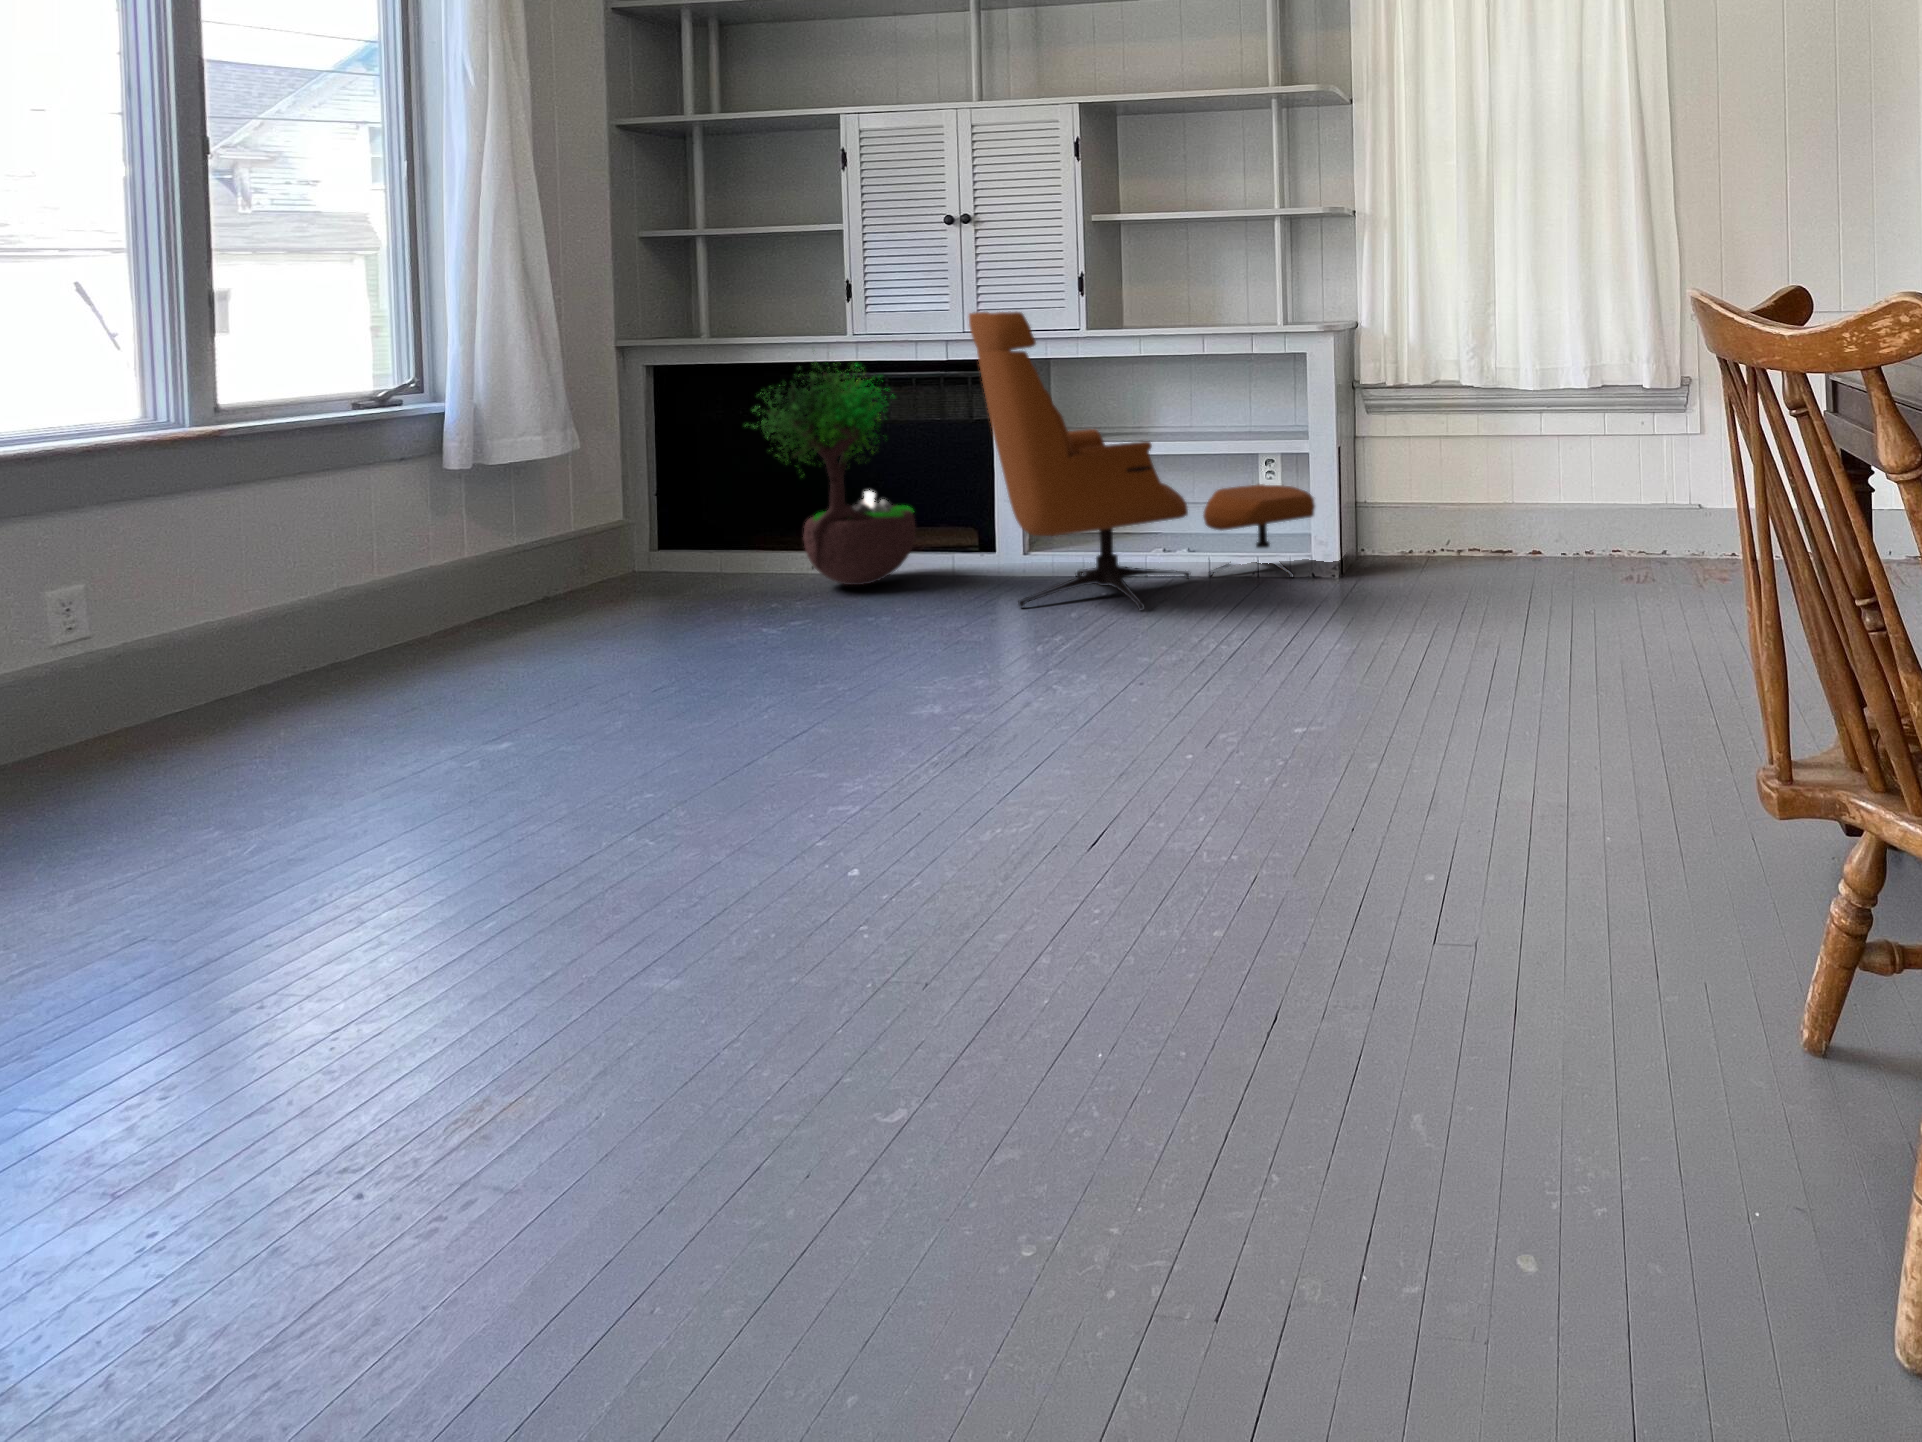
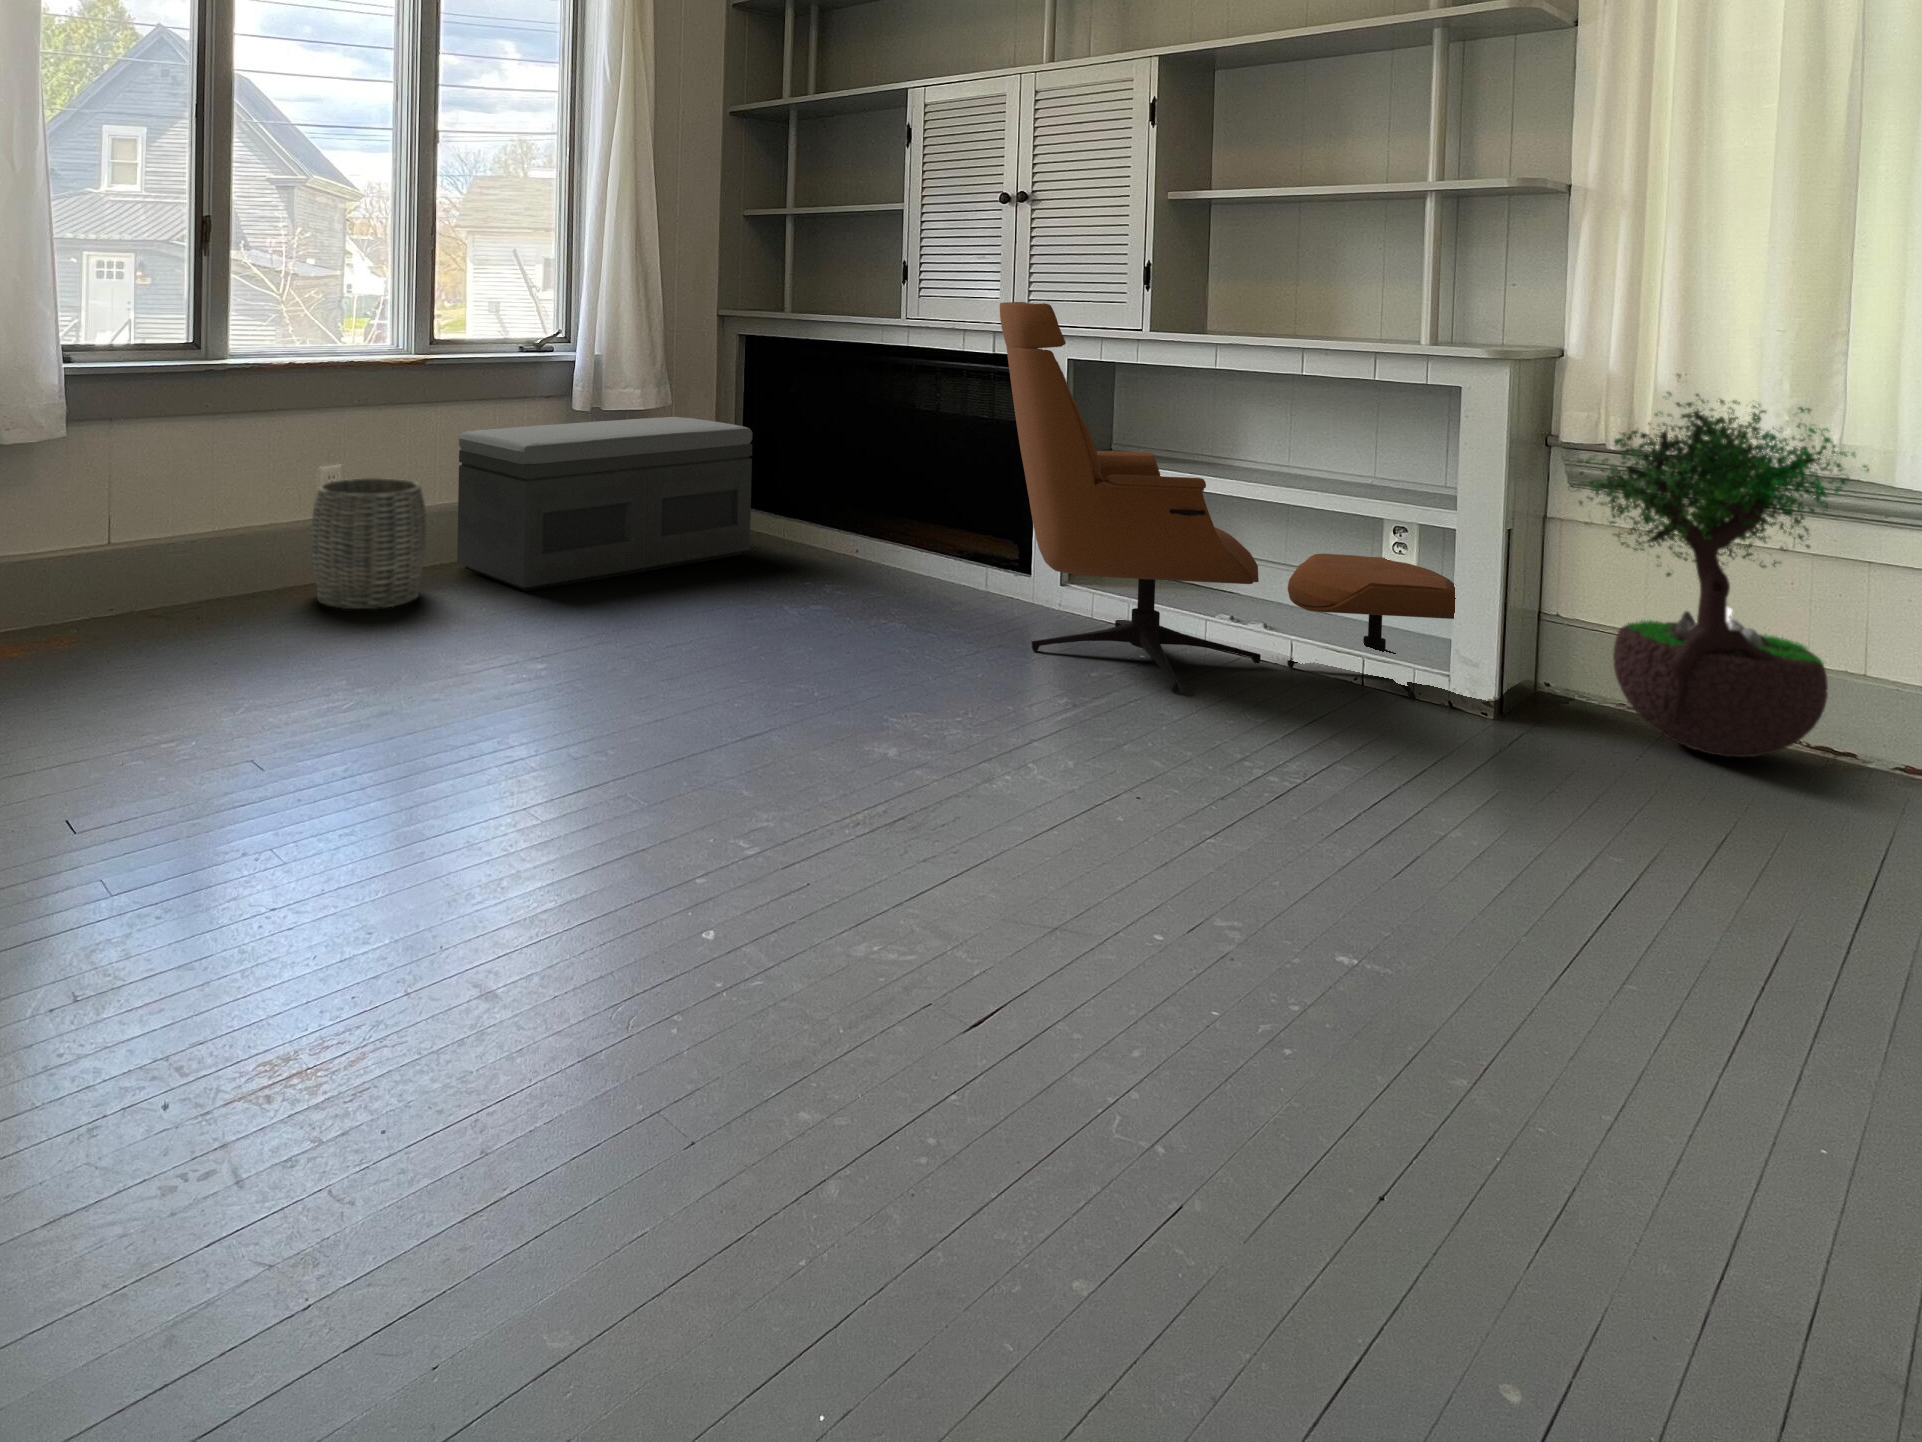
potted tree: present [753,362,916,585] -> present [1570,374,1869,757]
storage bench: none [289,459,693,680] -> present [457,417,752,591]
woven basket: none [69,579,274,760] -> present [311,478,426,609]

